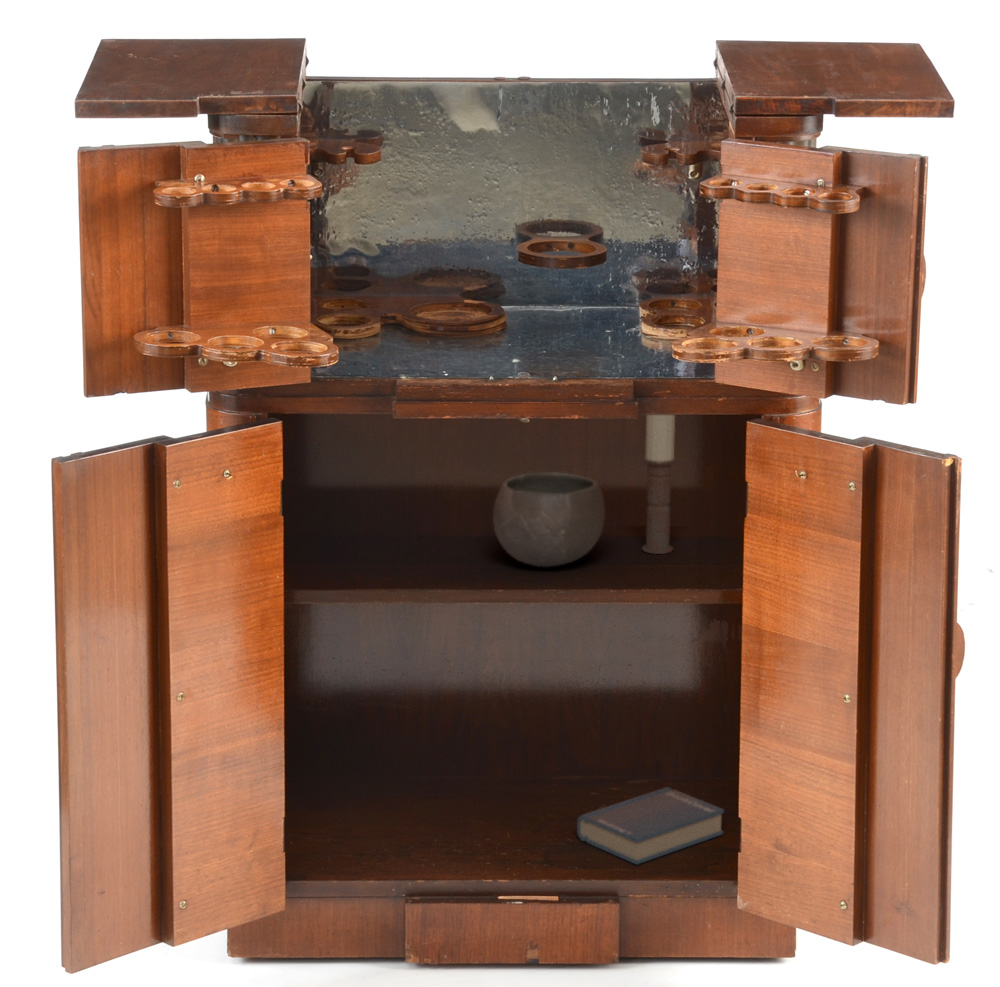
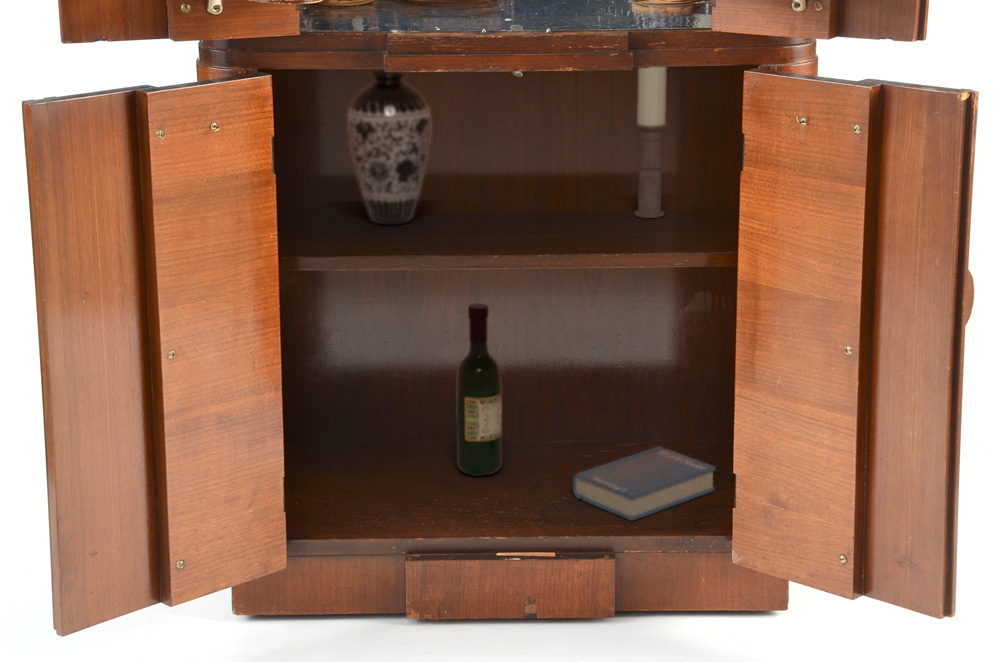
decorative vase: none [351,402,437,558] -> present [347,71,432,224]
ceramic bowl: present [493,472,605,567] -> none [488,138,598,230]
wine bottle: none [459,638,505,816] -> present [456,303,502,476]

